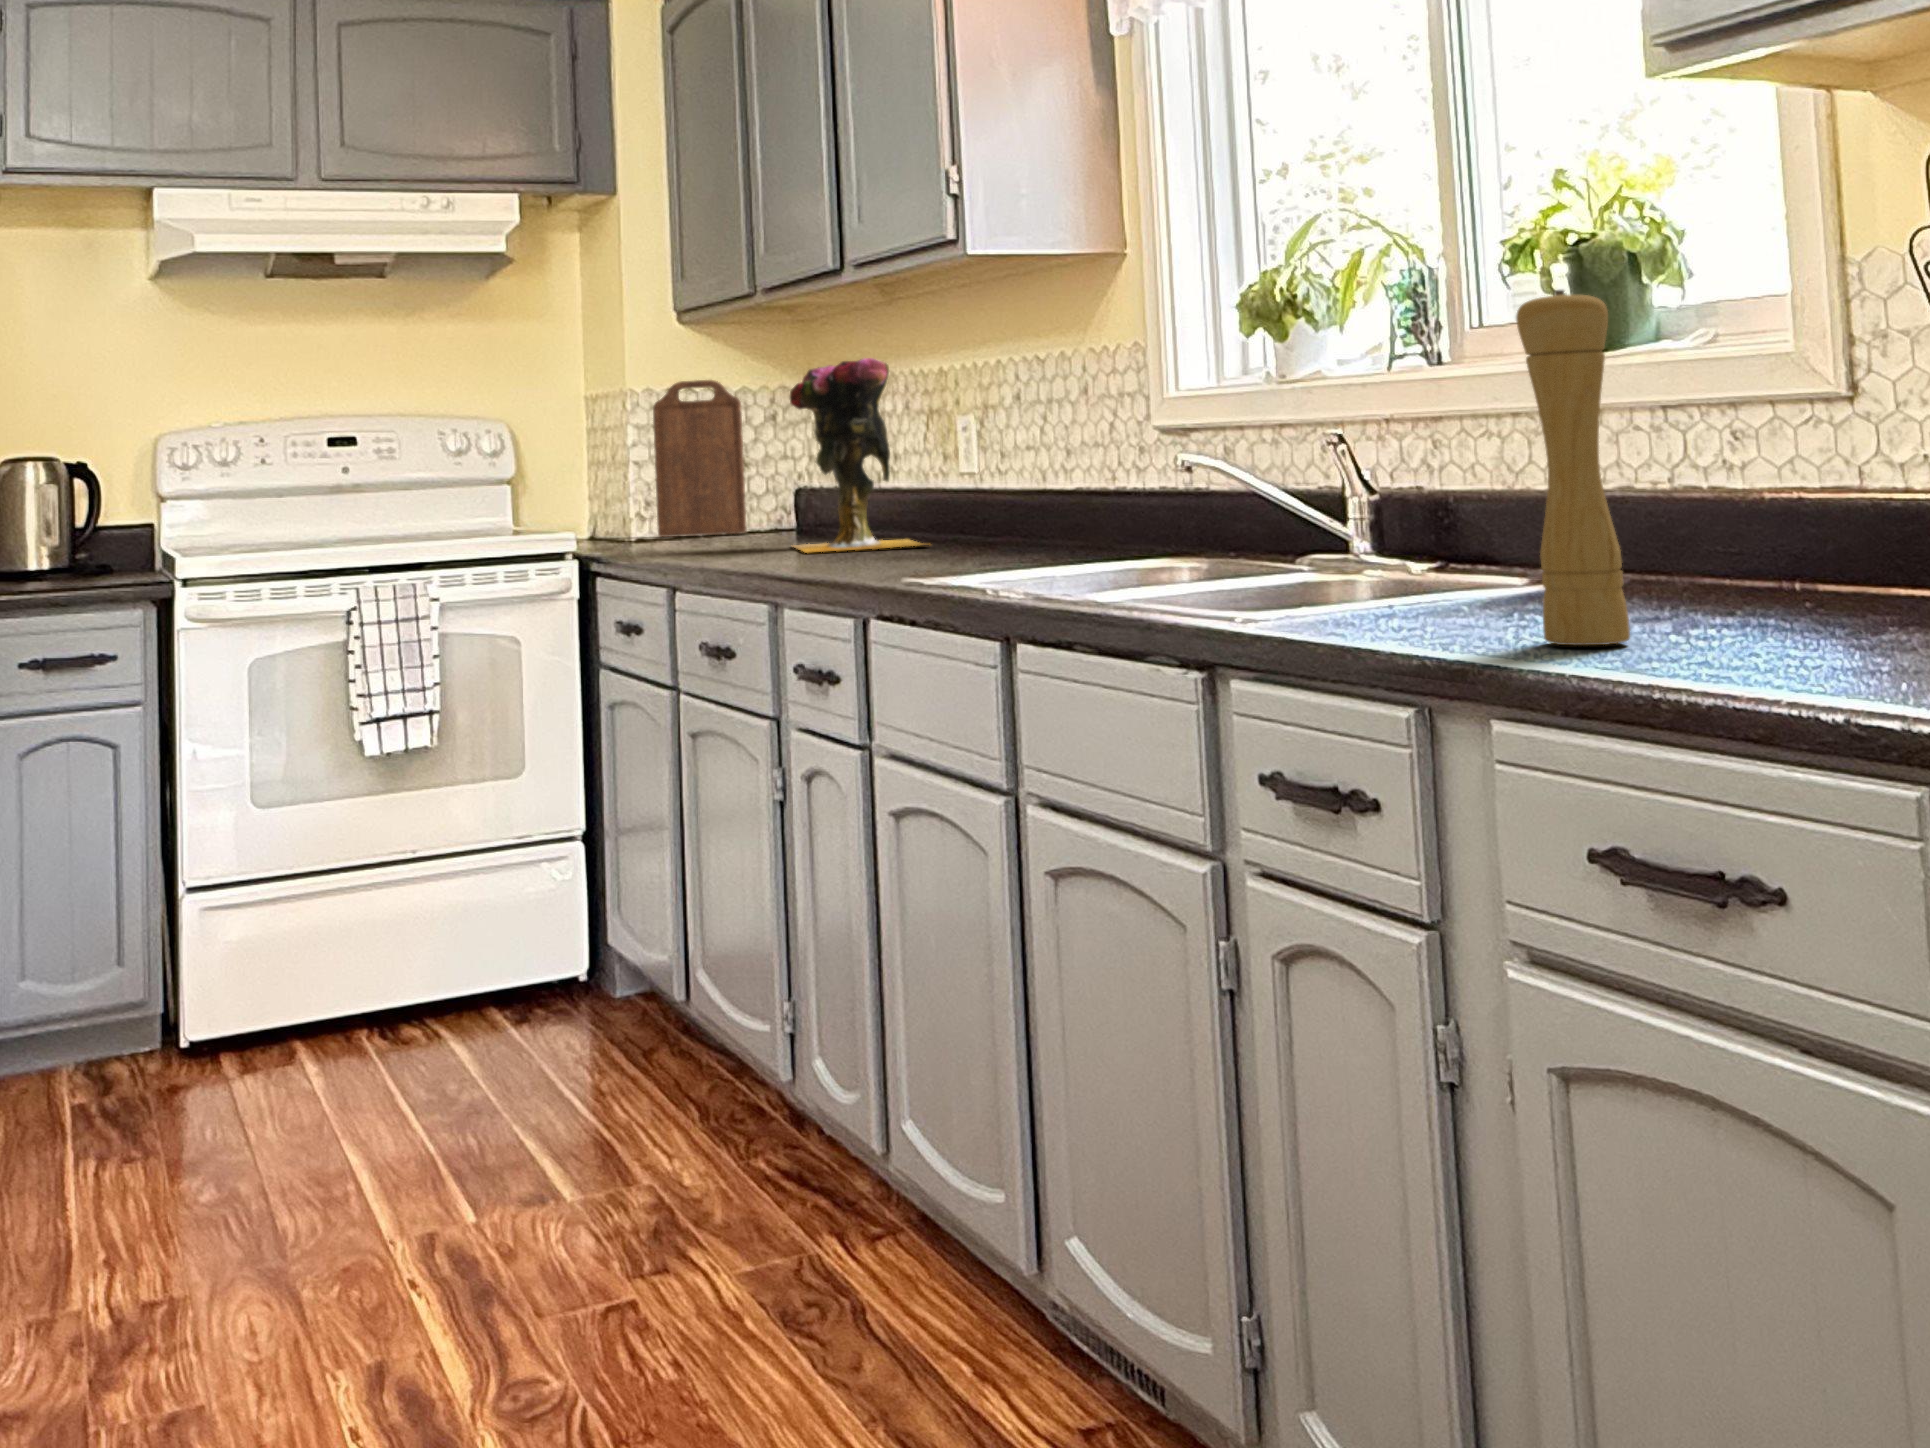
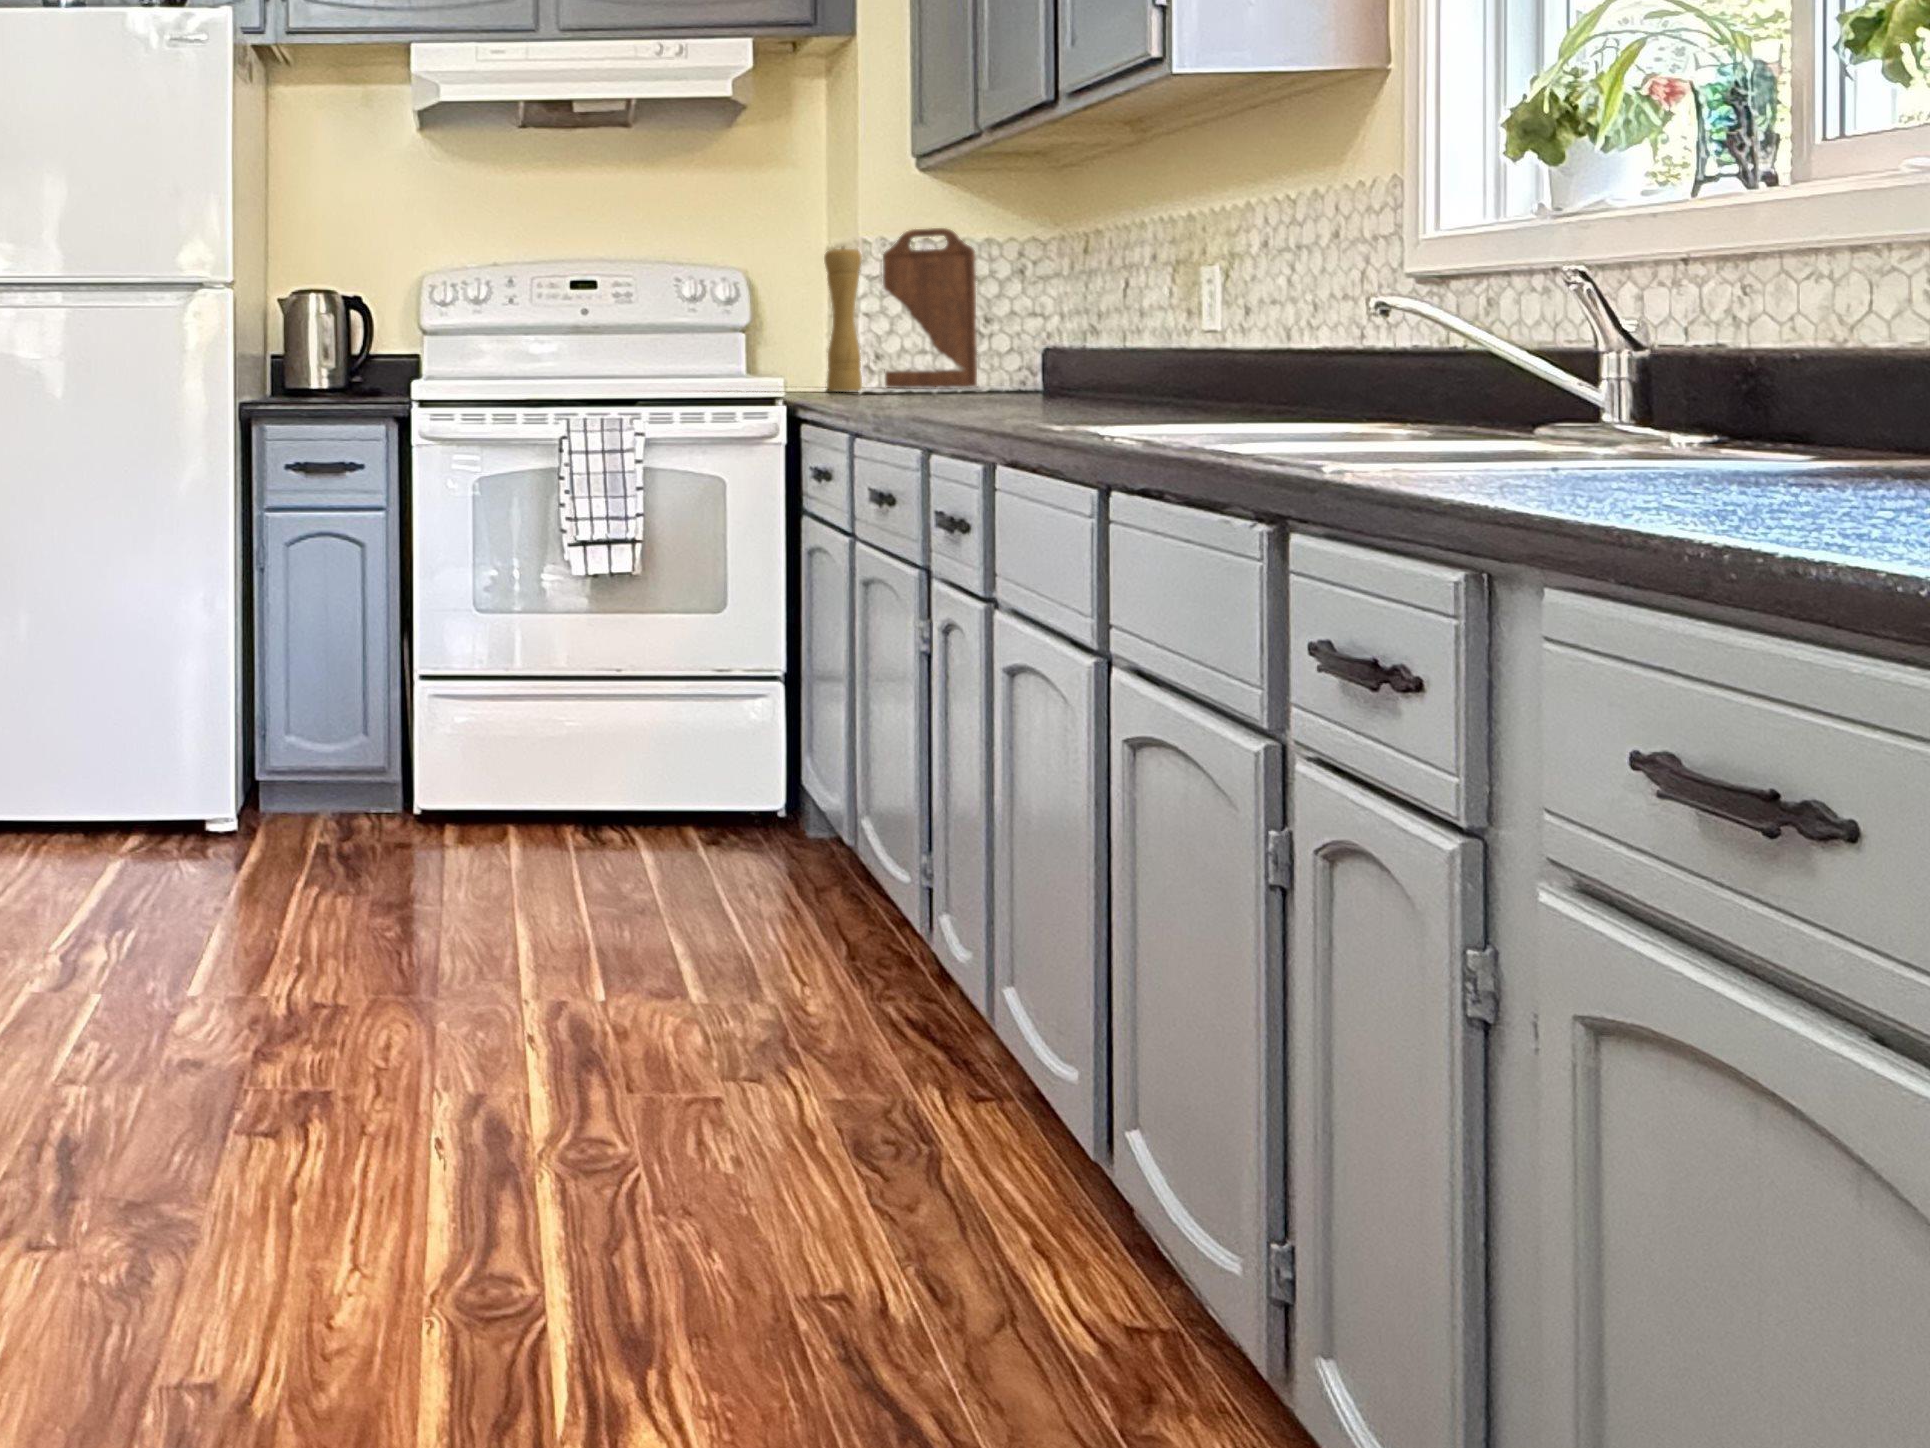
pepper mill: present [1516,290,1630,645] -> present [824,247,862,391]
vase: present [790,358,921,553] -> none [990,196,1140,401]

